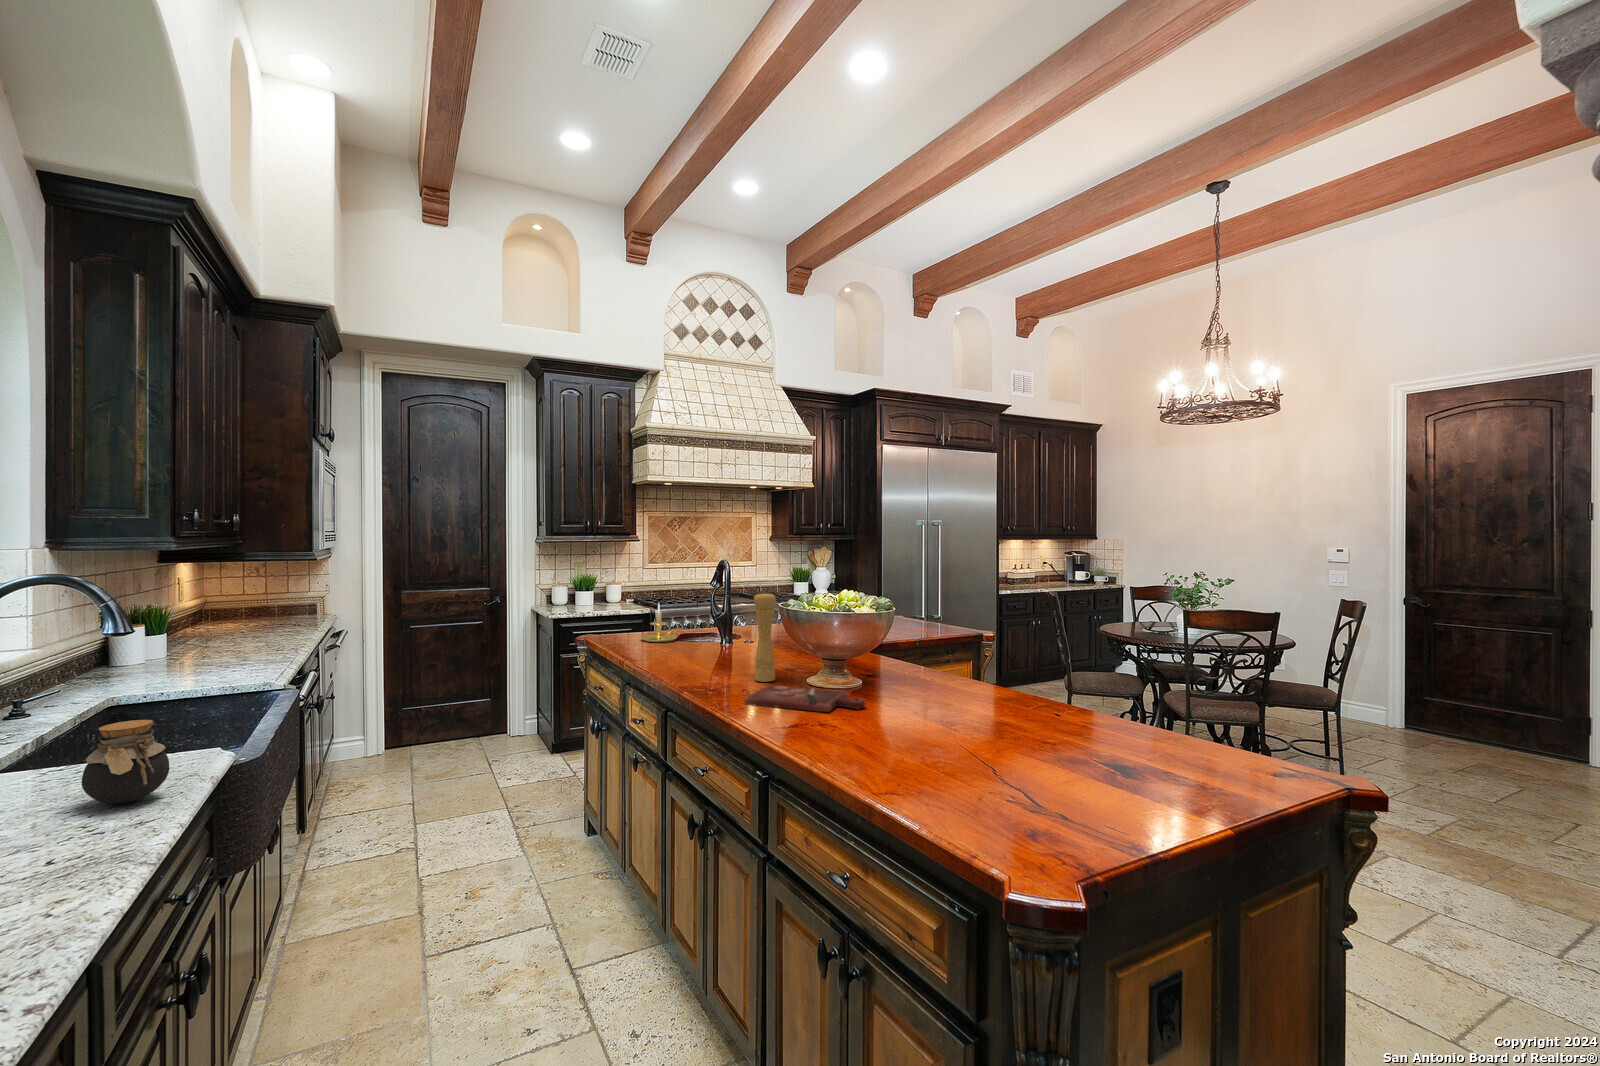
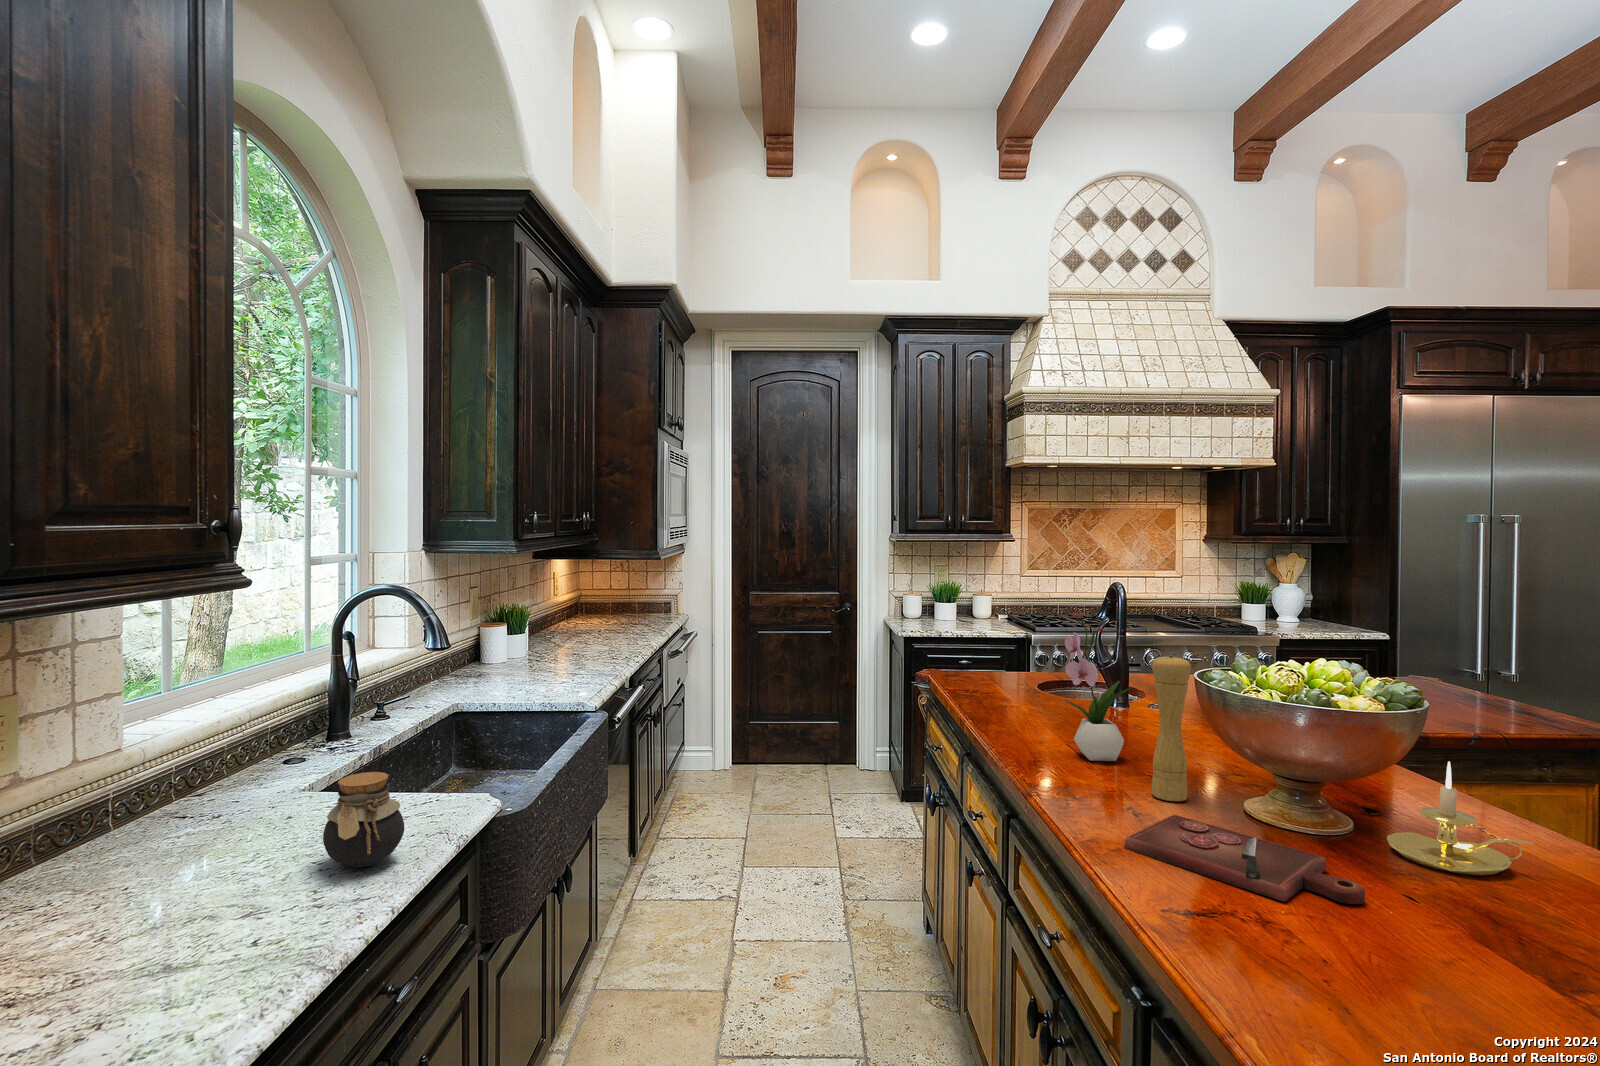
flower arrangement: none [697,573,740,670] -> present [1065,613,1131,761]
candle holder: present [640,603,682,642] -> present [1387,761,1533,875]

